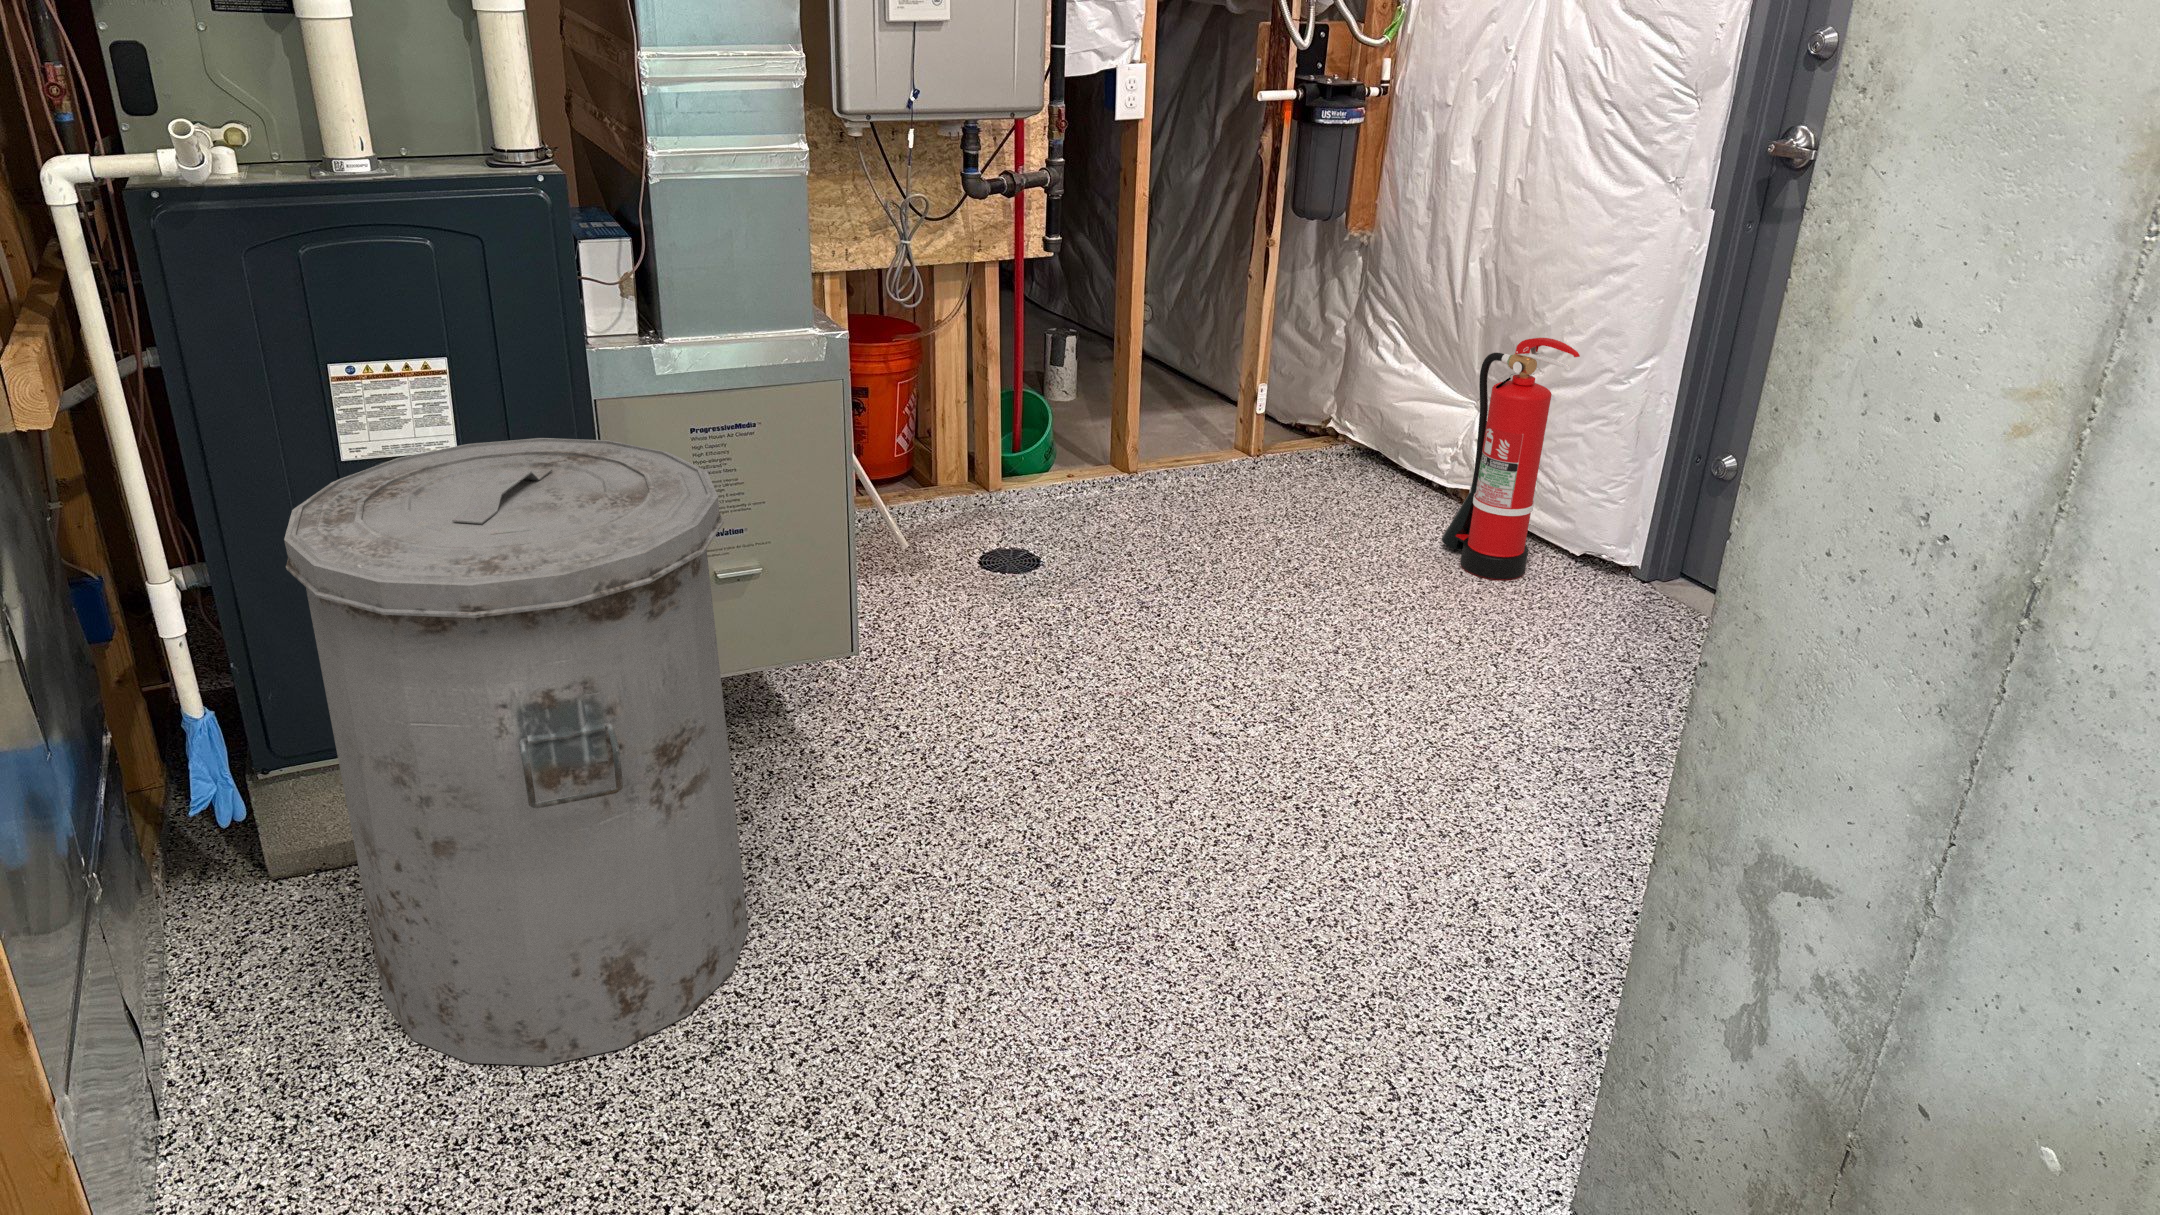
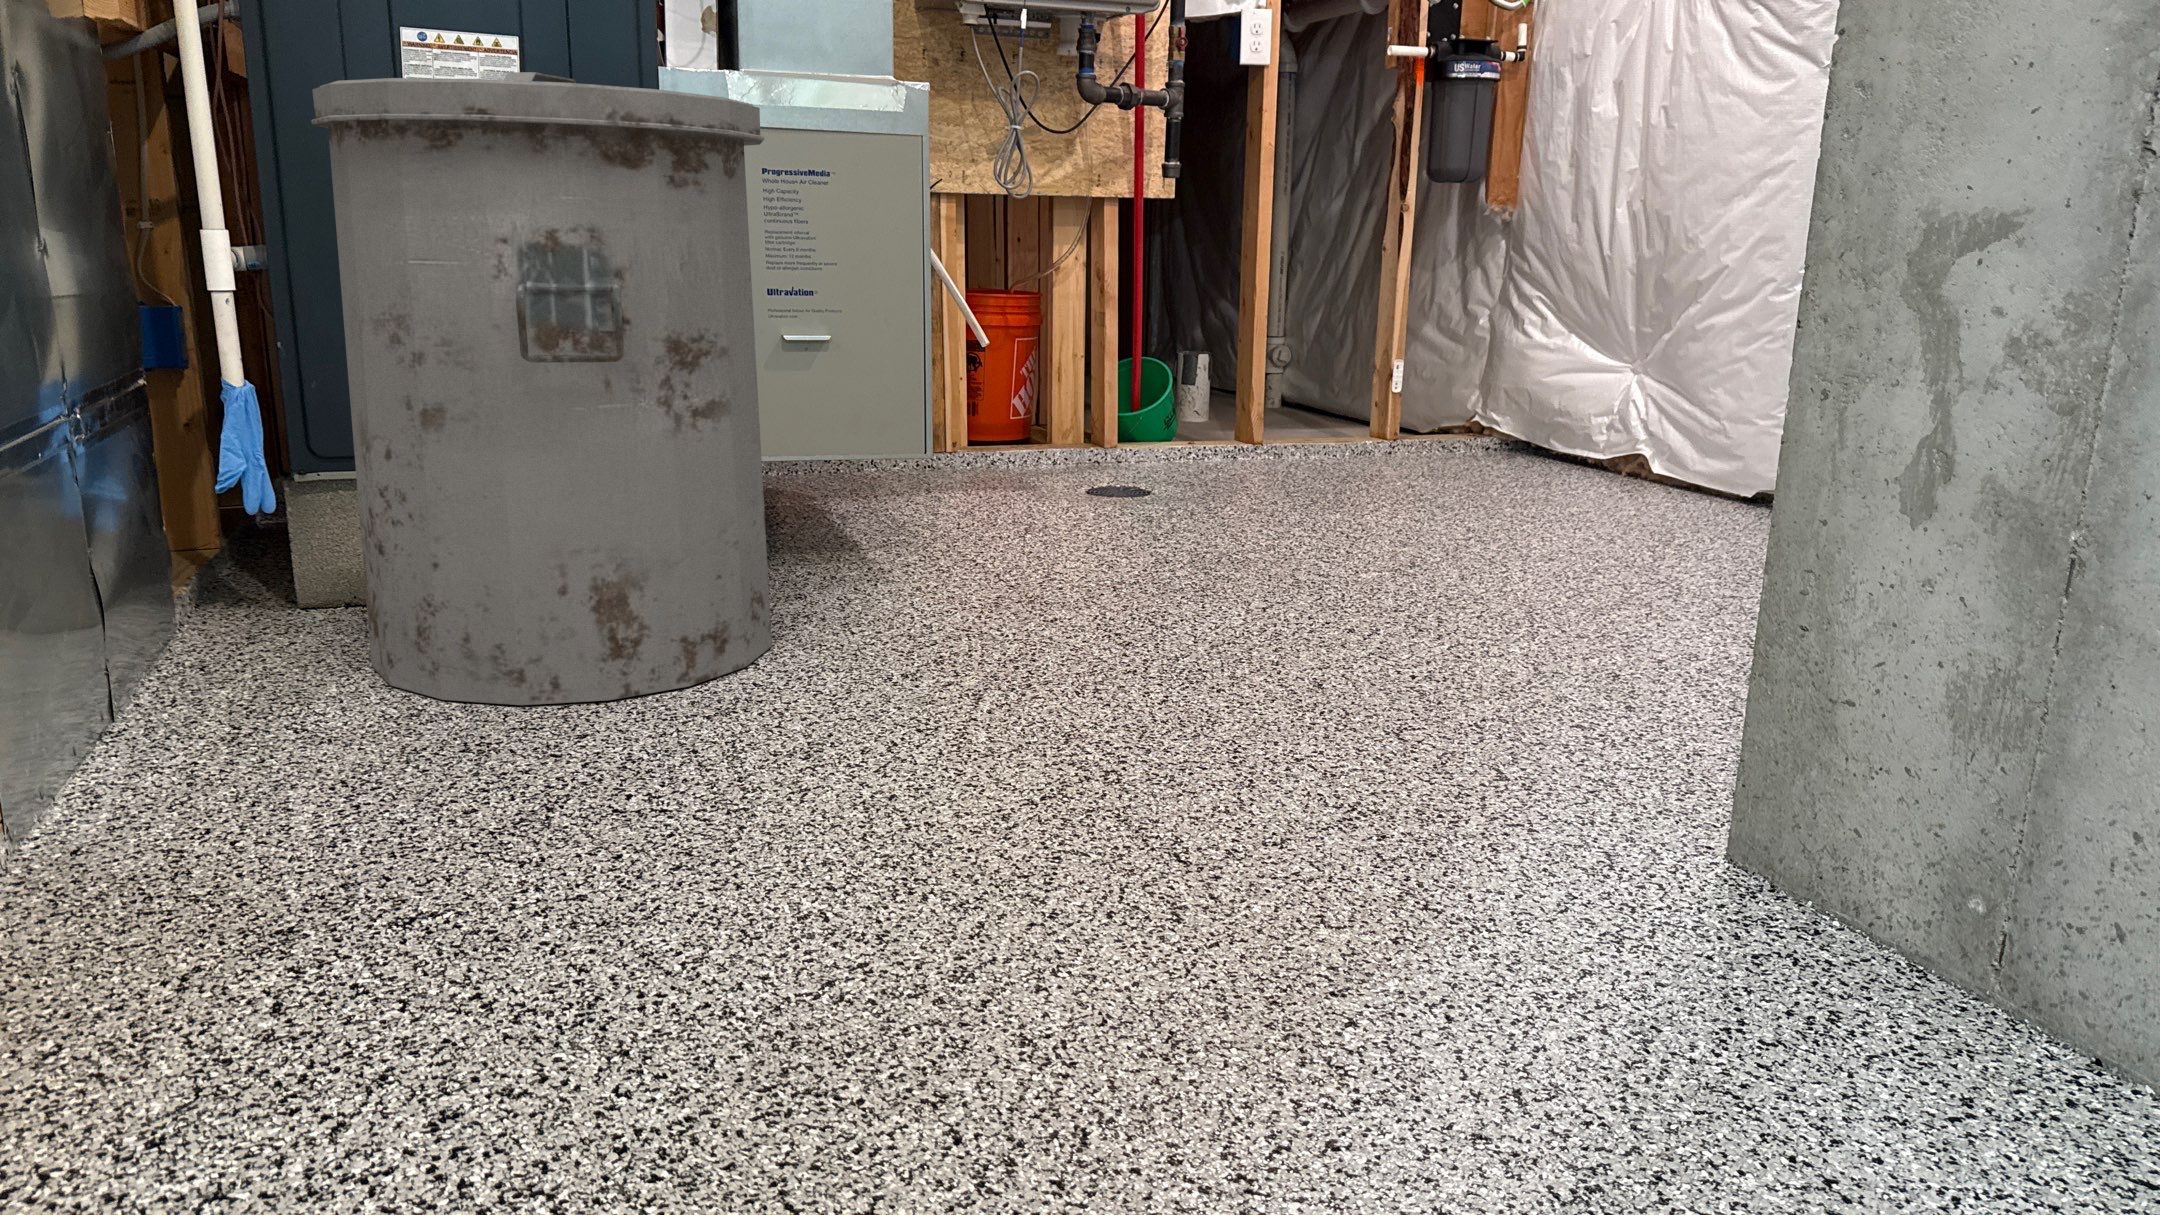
fire extinguisher: present [1442,338,1580,580] -> none [1590,232,1735,507]

